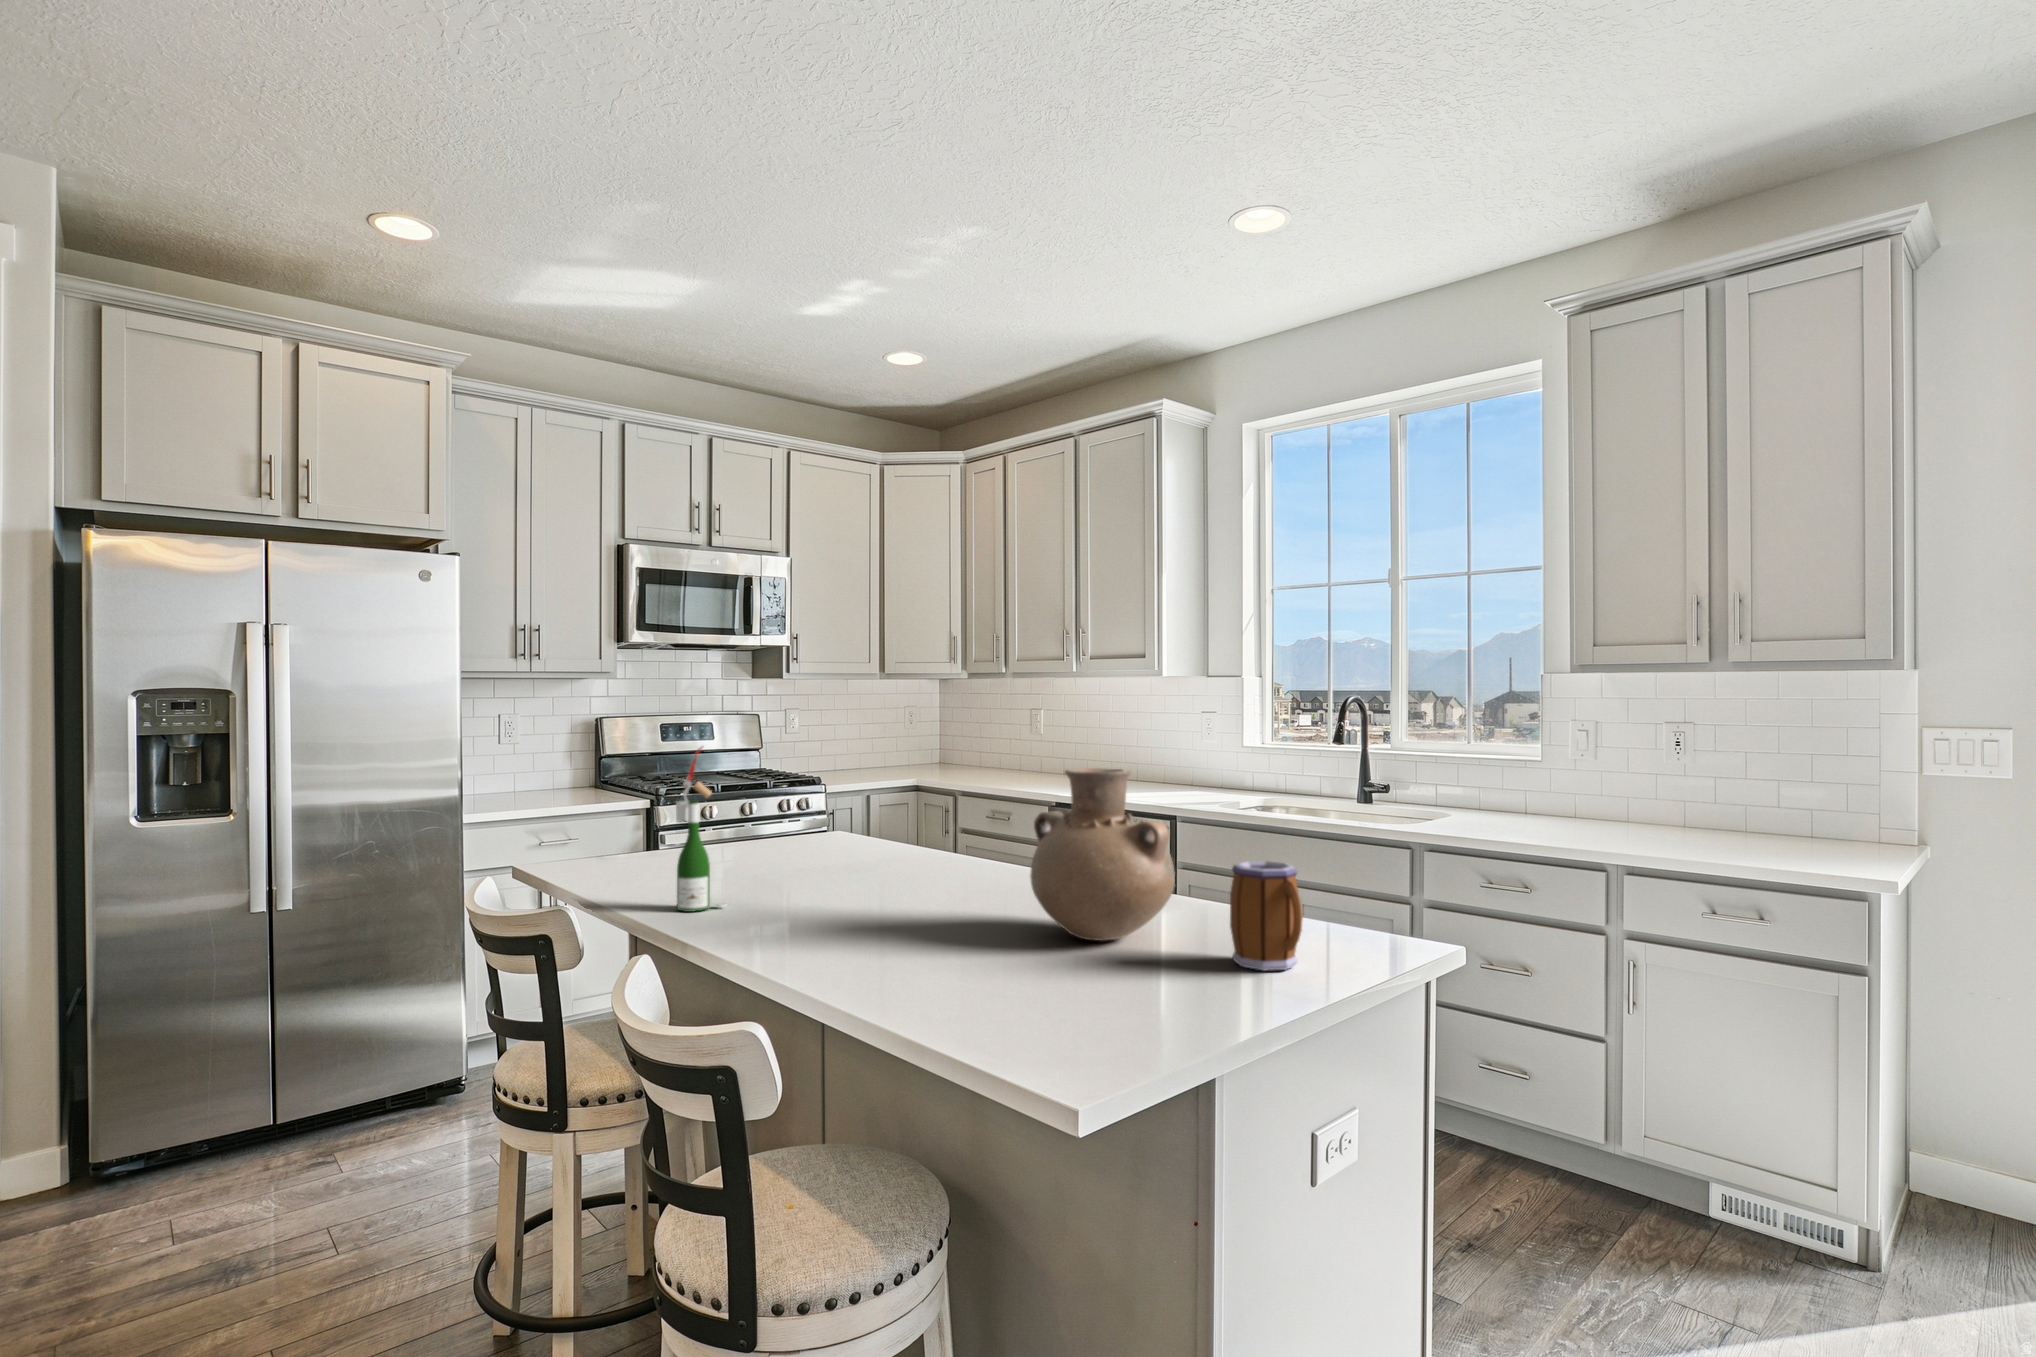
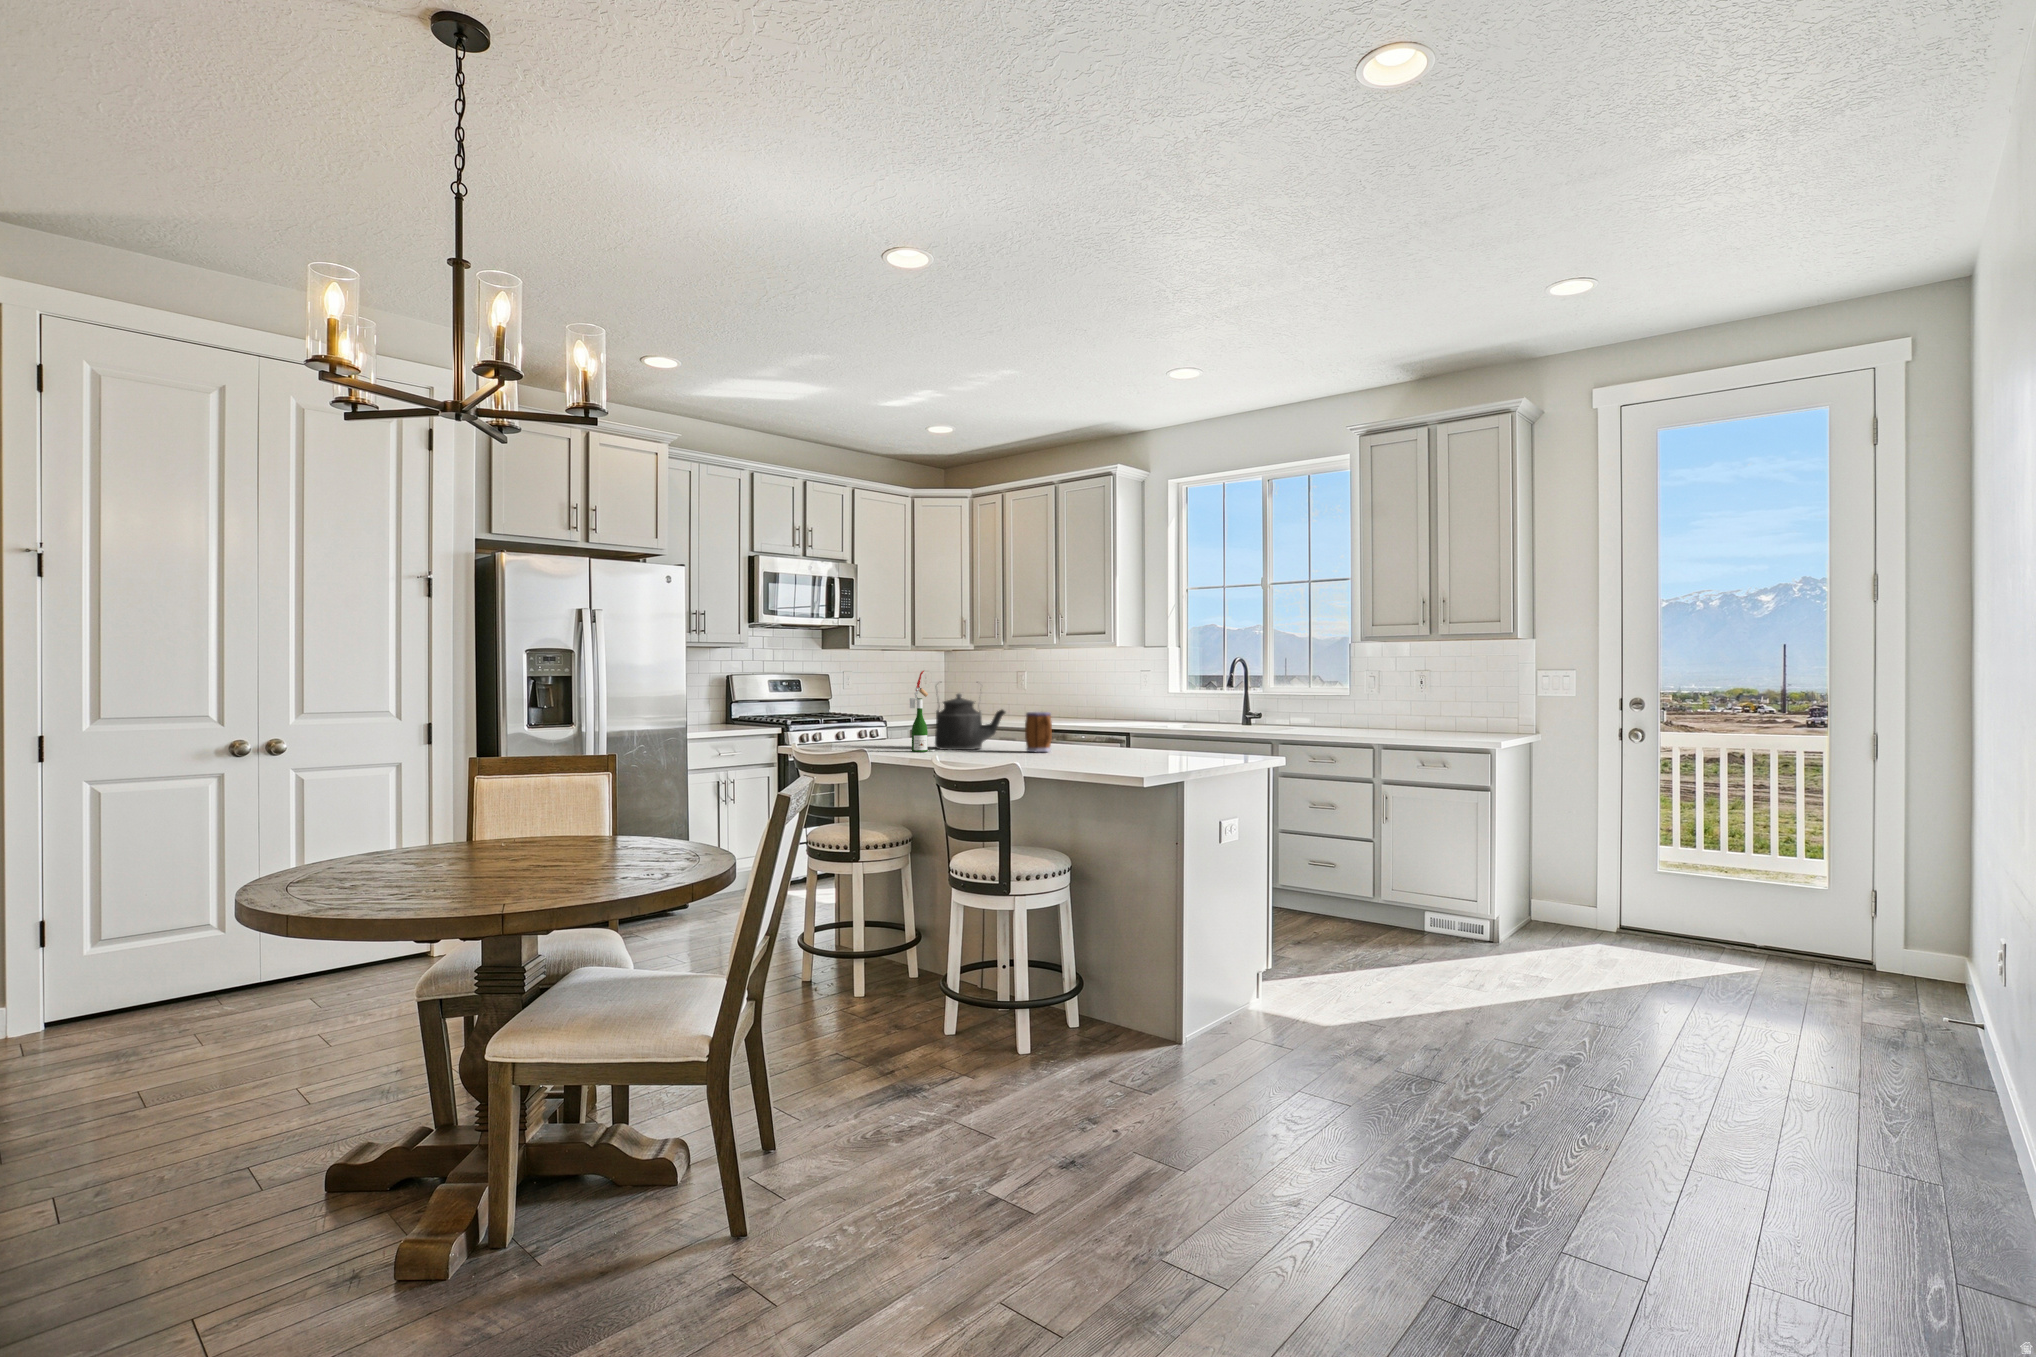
kettle: none [752,761,888,898] -> present [935,690,1005,750]
vase: present [1030,768,1175,941] -> none [1092,679,1159,756]
mug: present [1230,861,1303,971] -> present [1025,712,1052,752]

